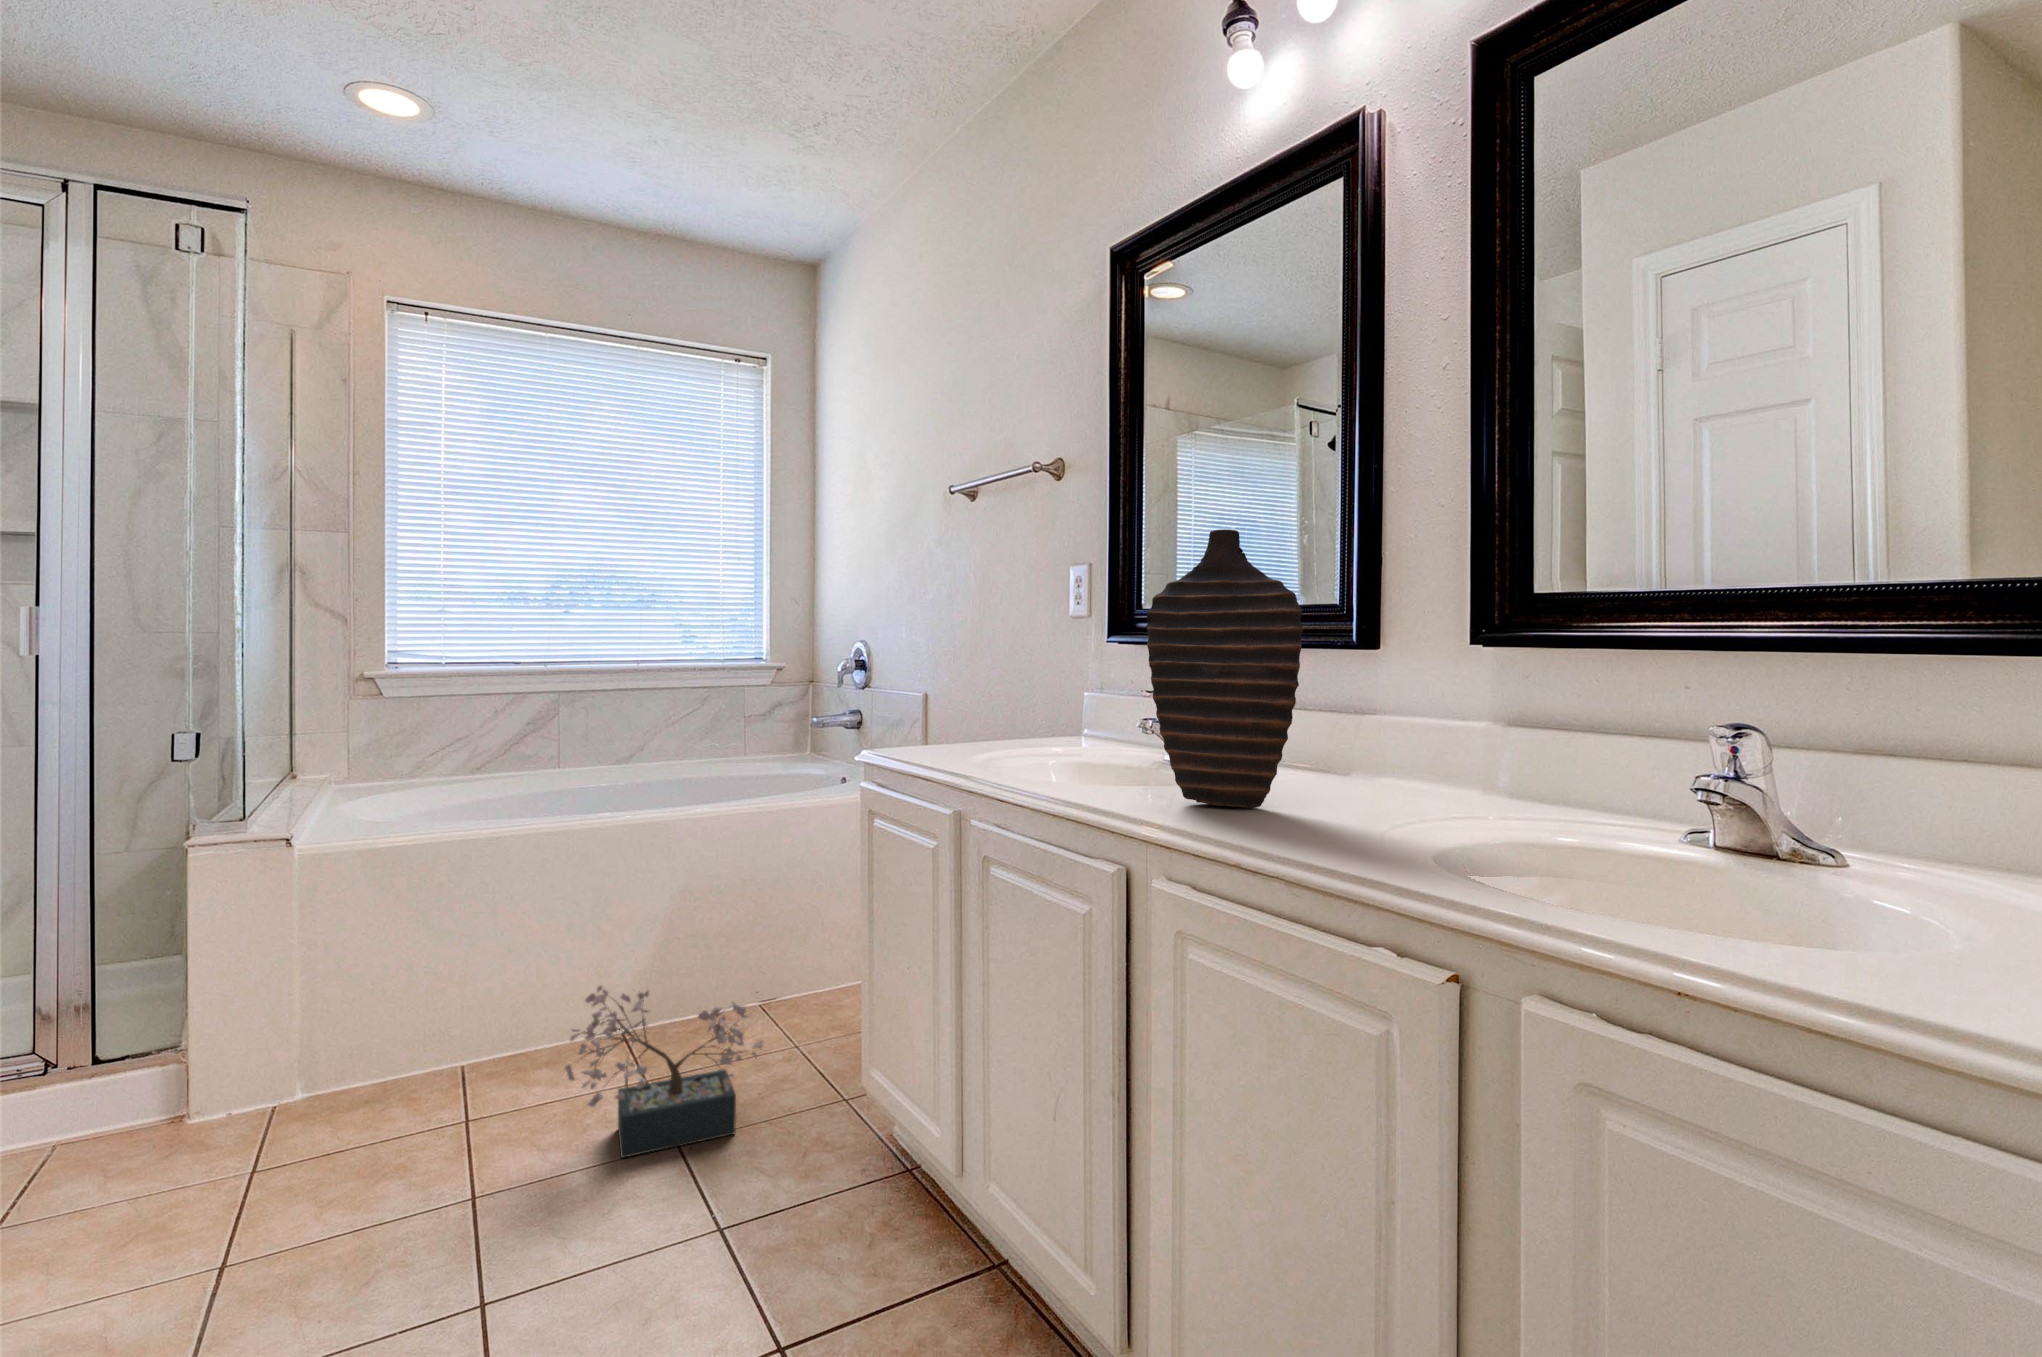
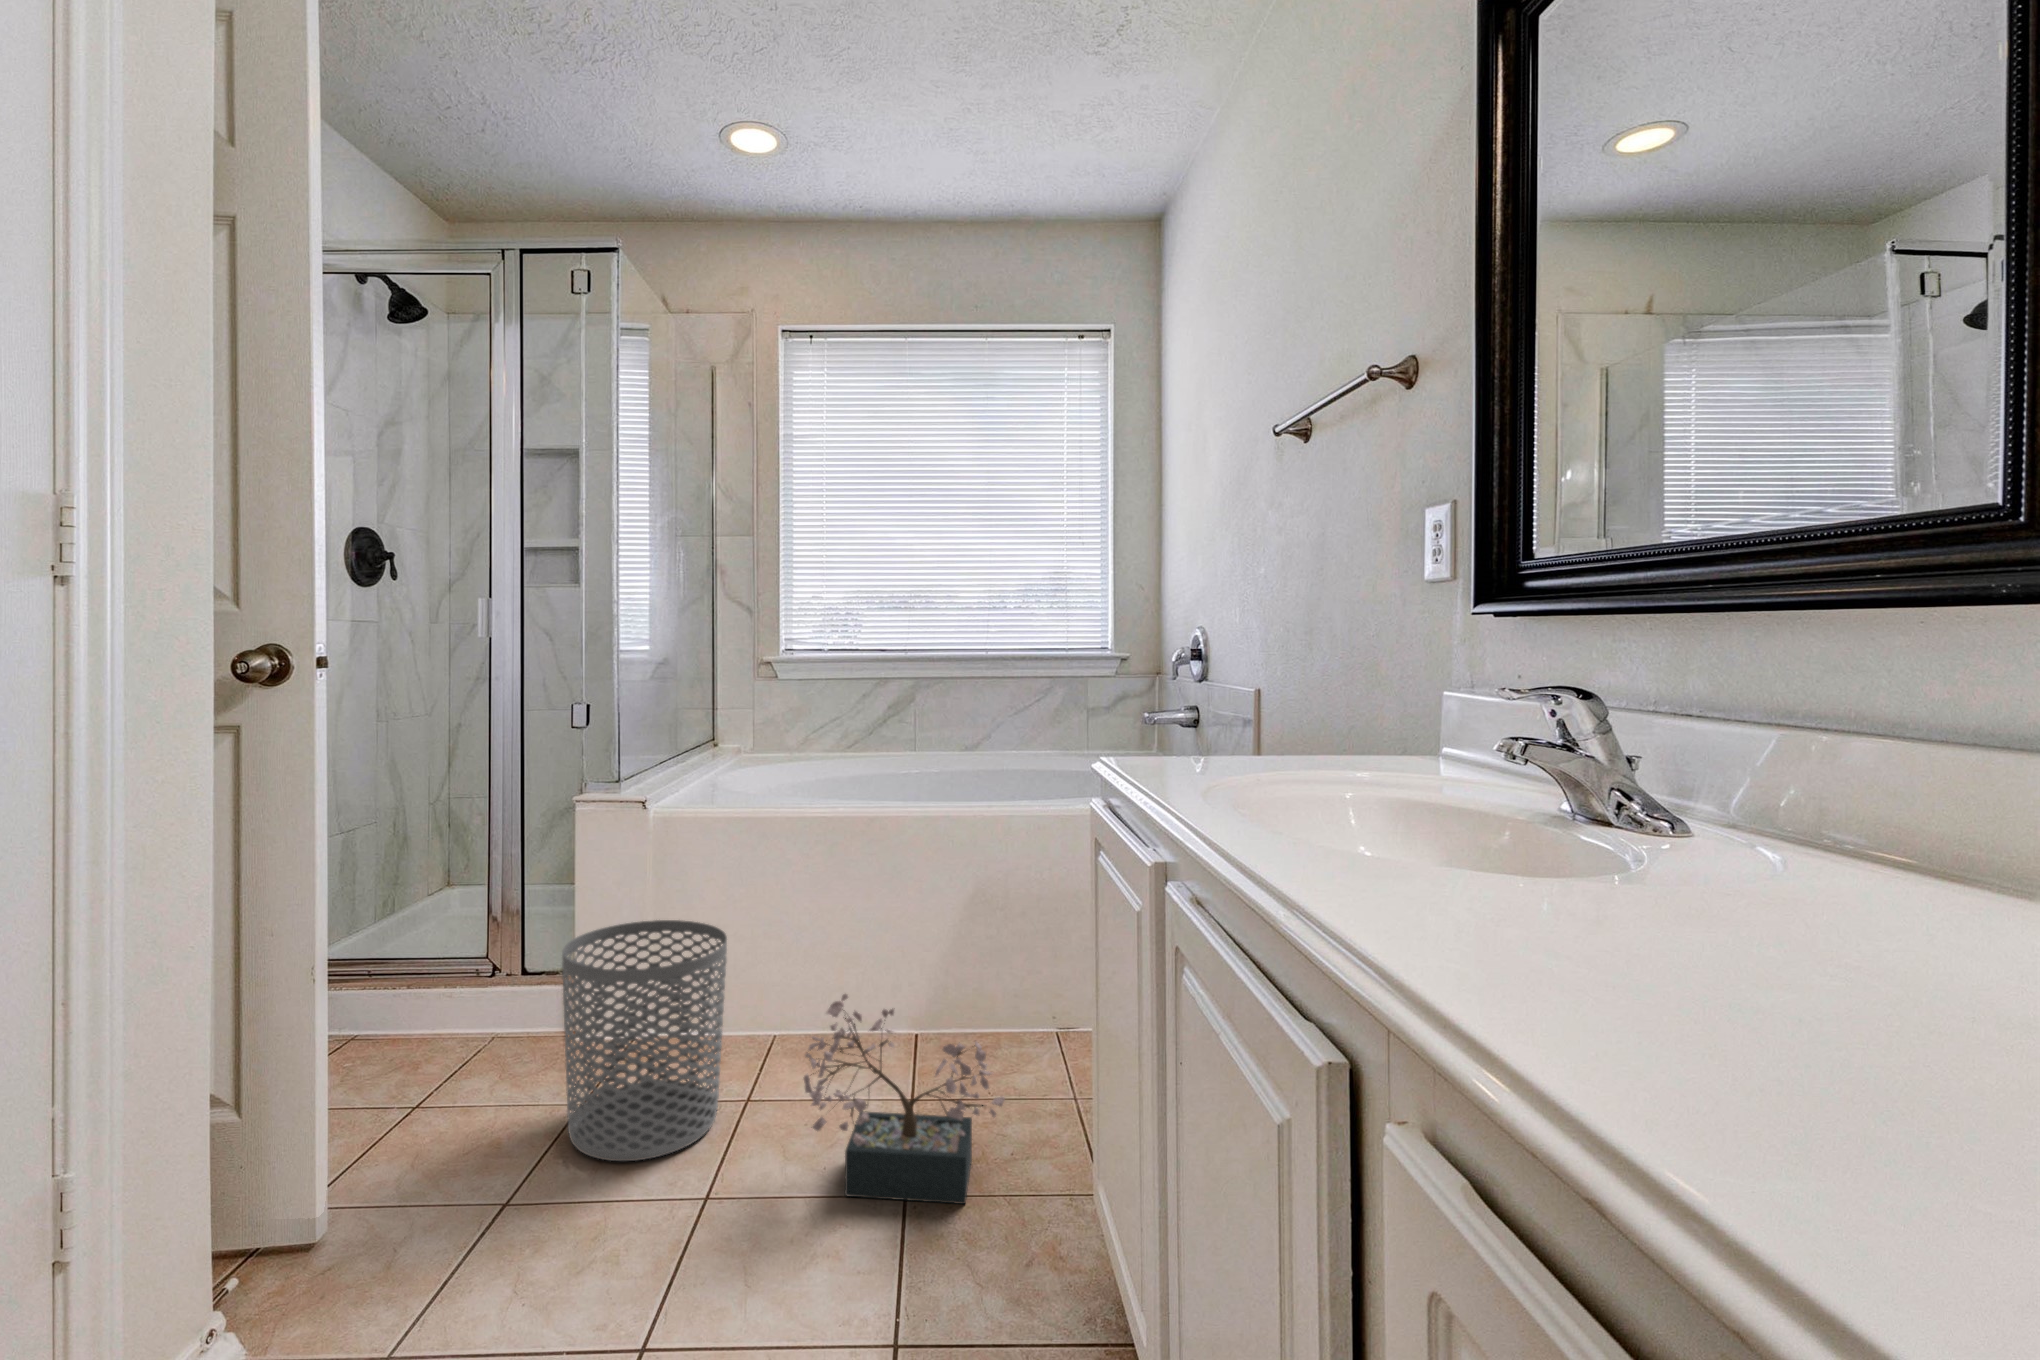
decorative vase: present [1146,529,1303,808] -> none [1438,304,1875,977]
waste bin: none [252,951,456,1206] -> present [562,920,727,1161]

